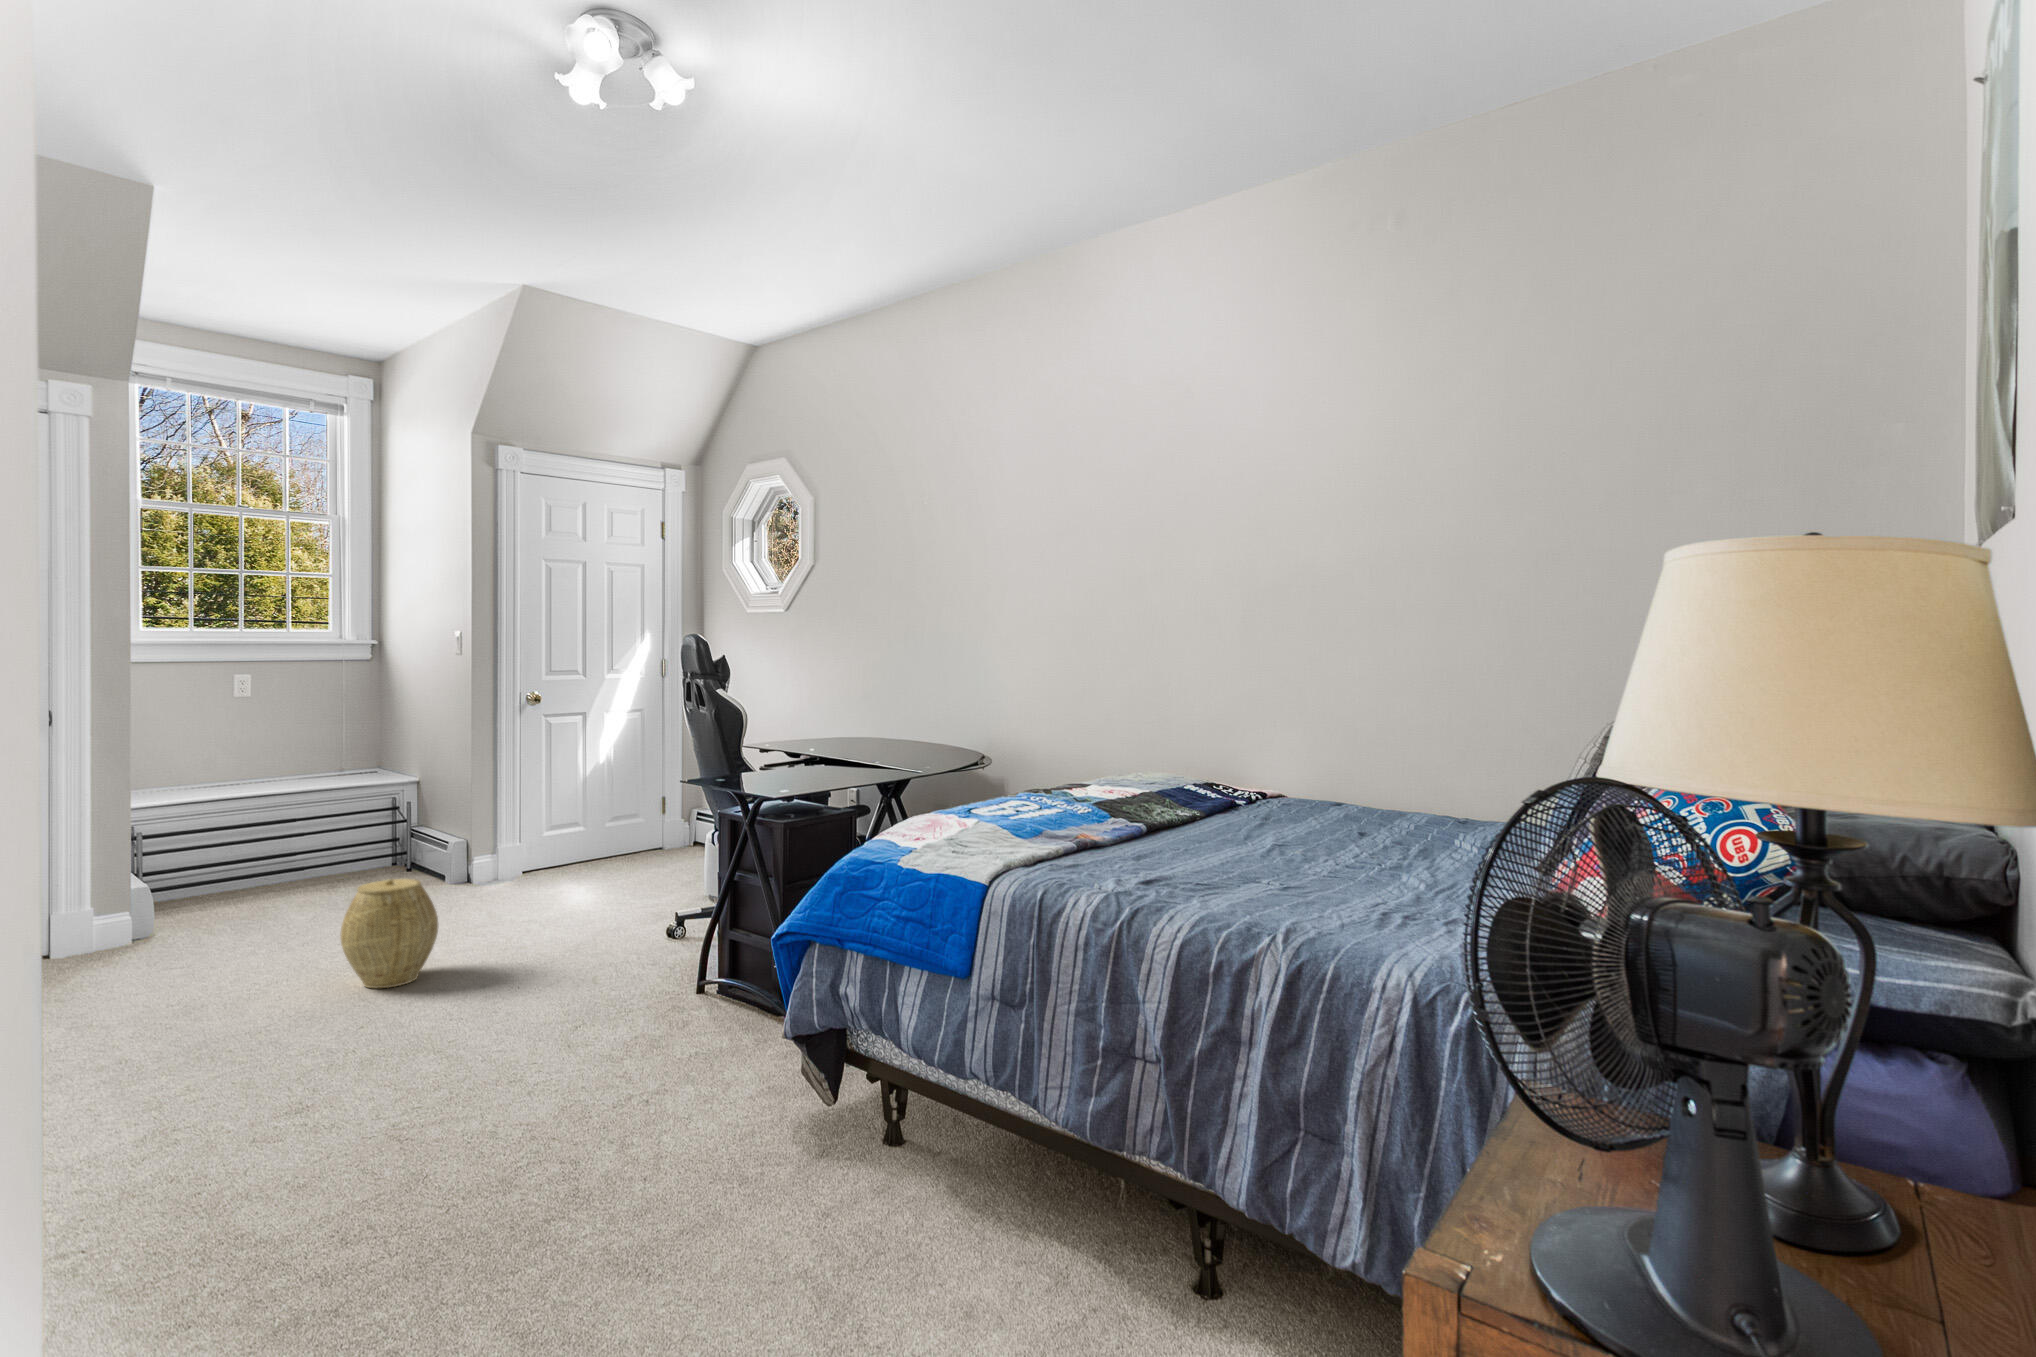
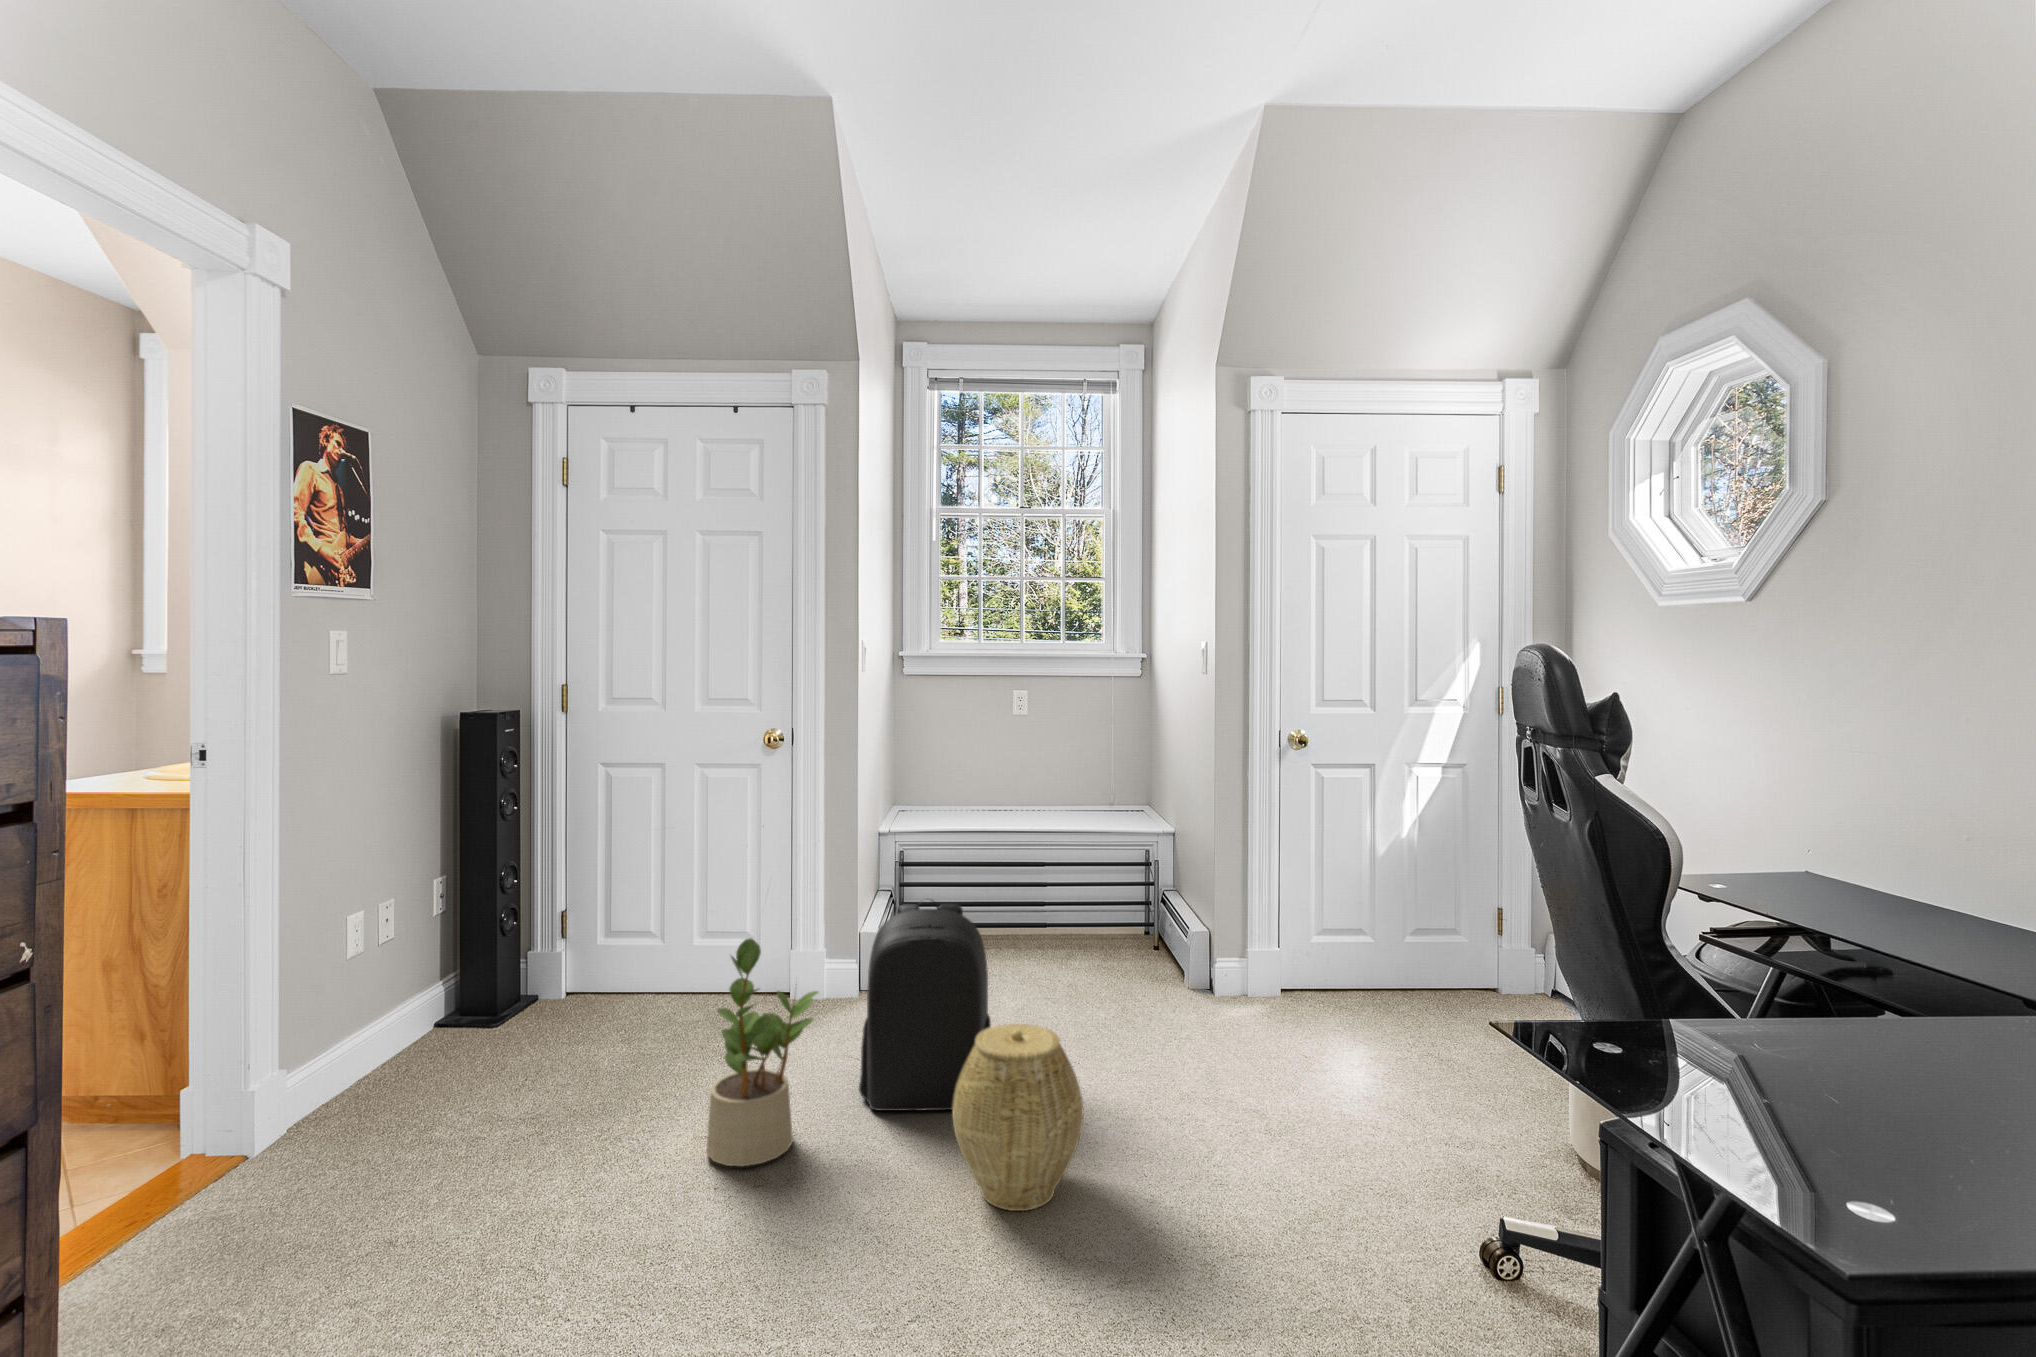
backpack: none [207,824,333,981] -> present [859,901,991,1111]
potted plant: none [95,856,197,1027] -> present [707,938,818,1166]

